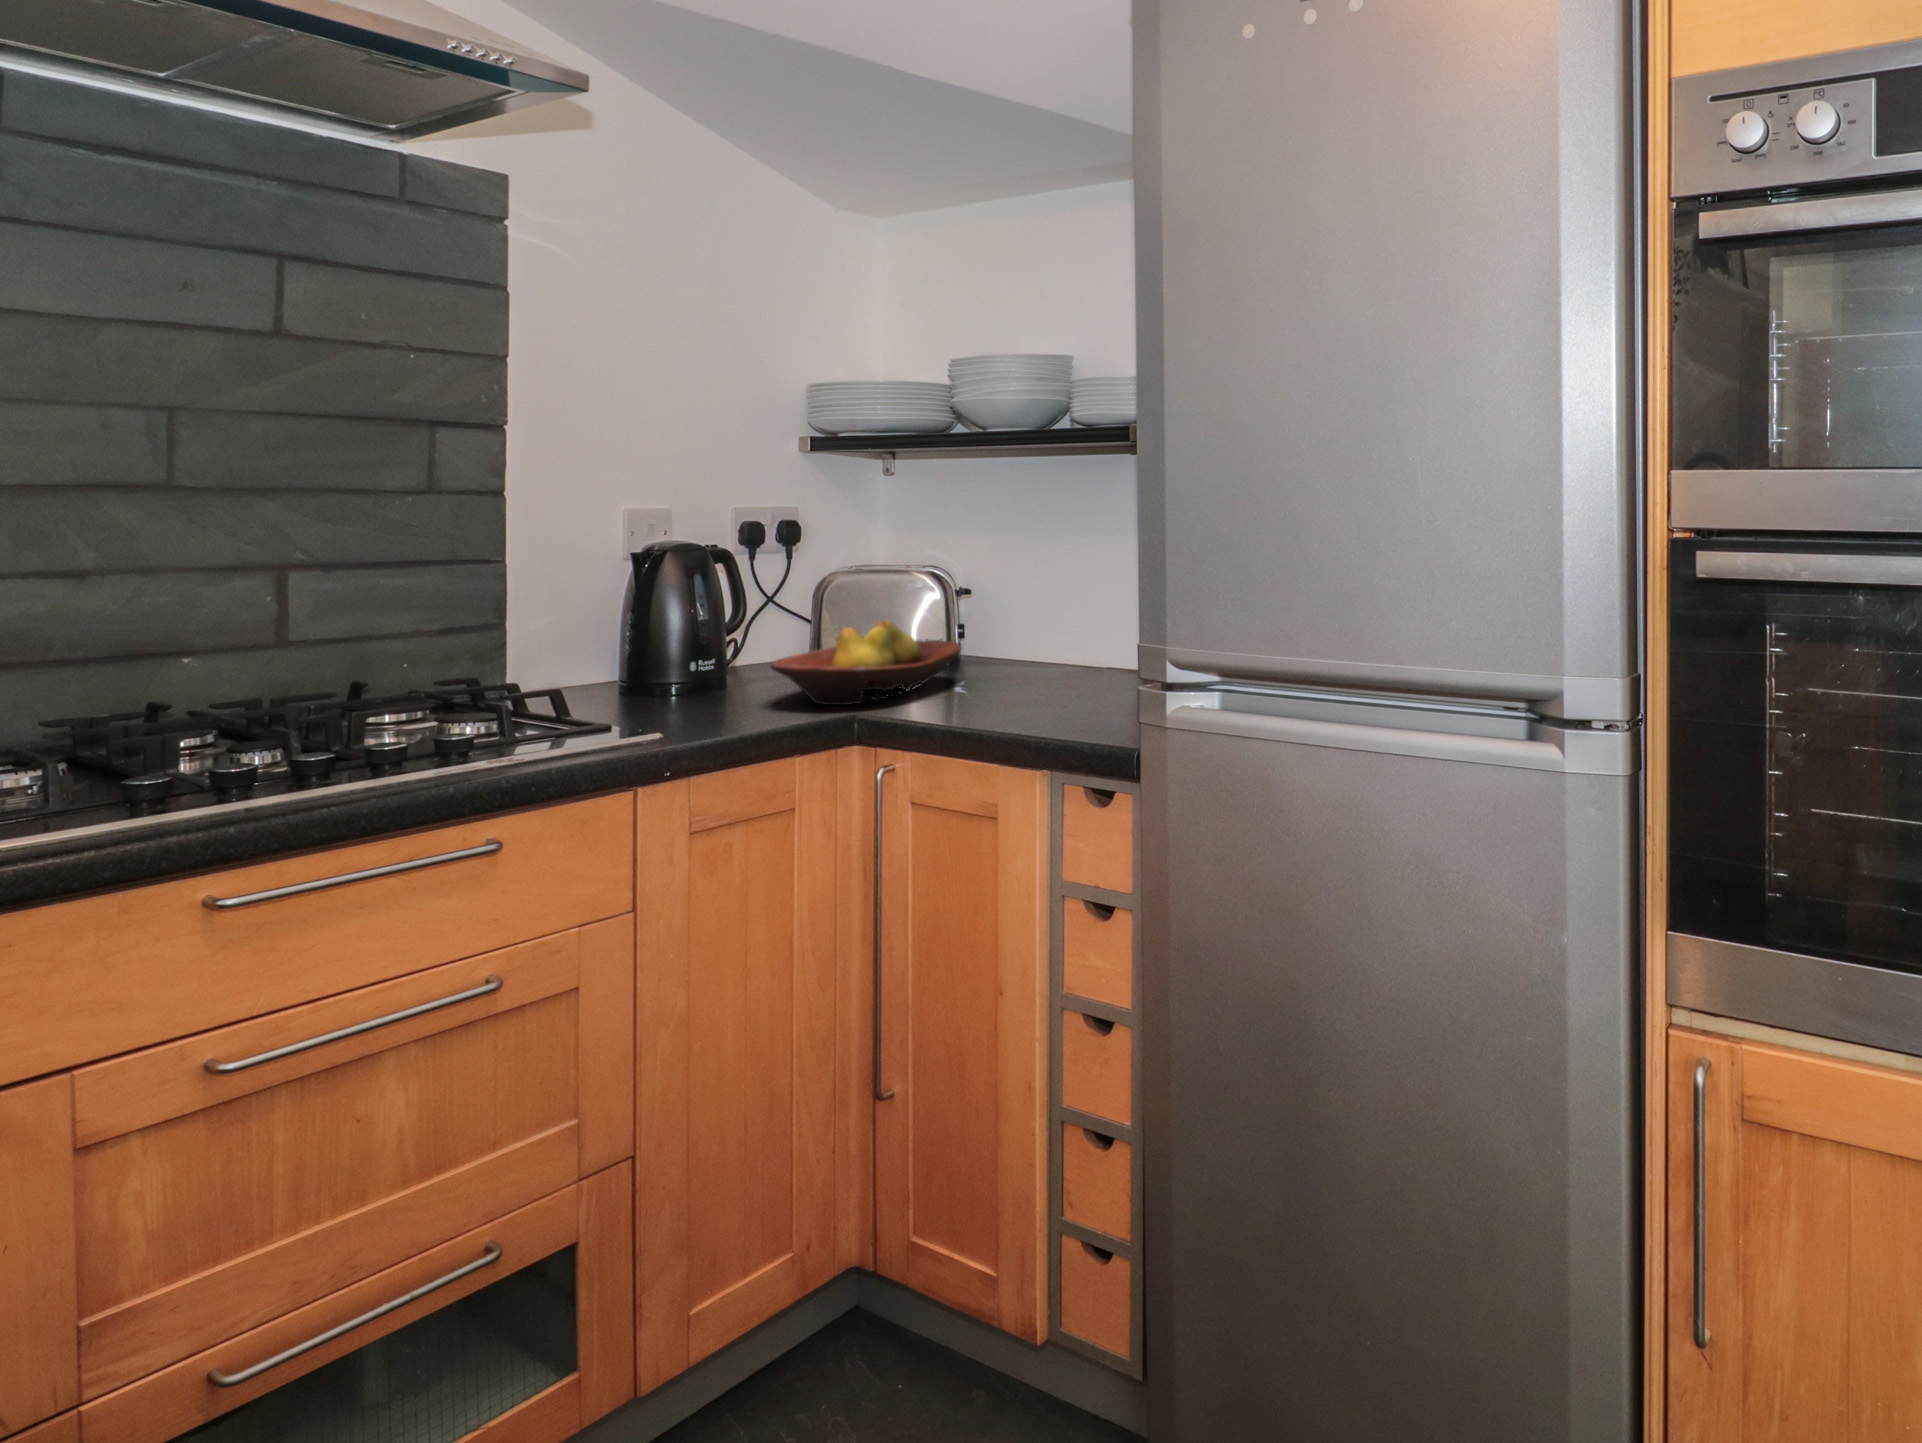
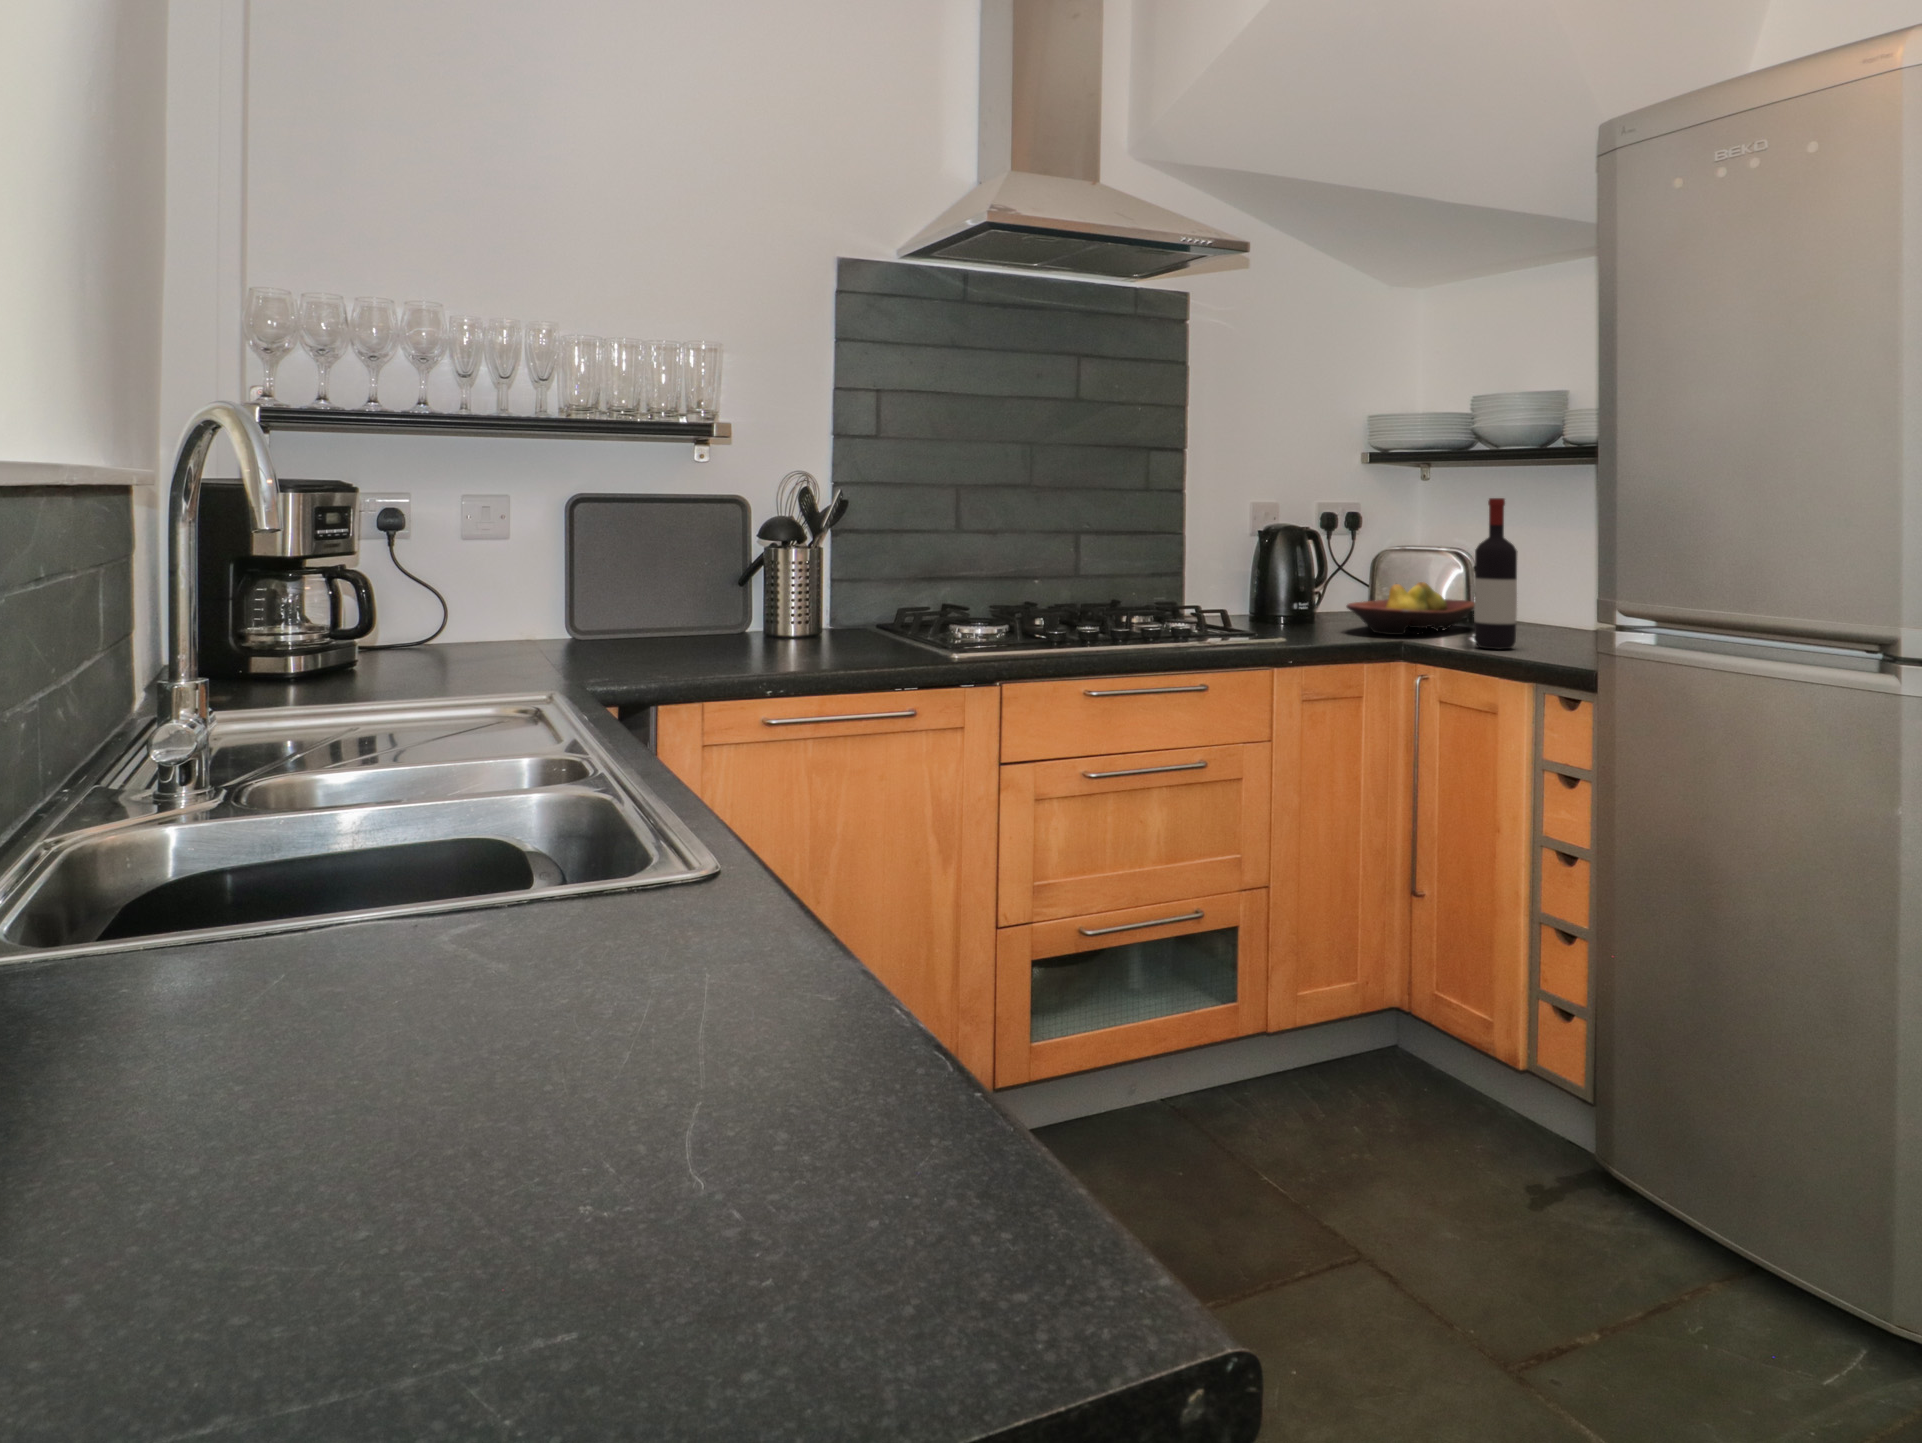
wine bottle: none [962,499,1022,722] -> present [1474,498,1517,649]

